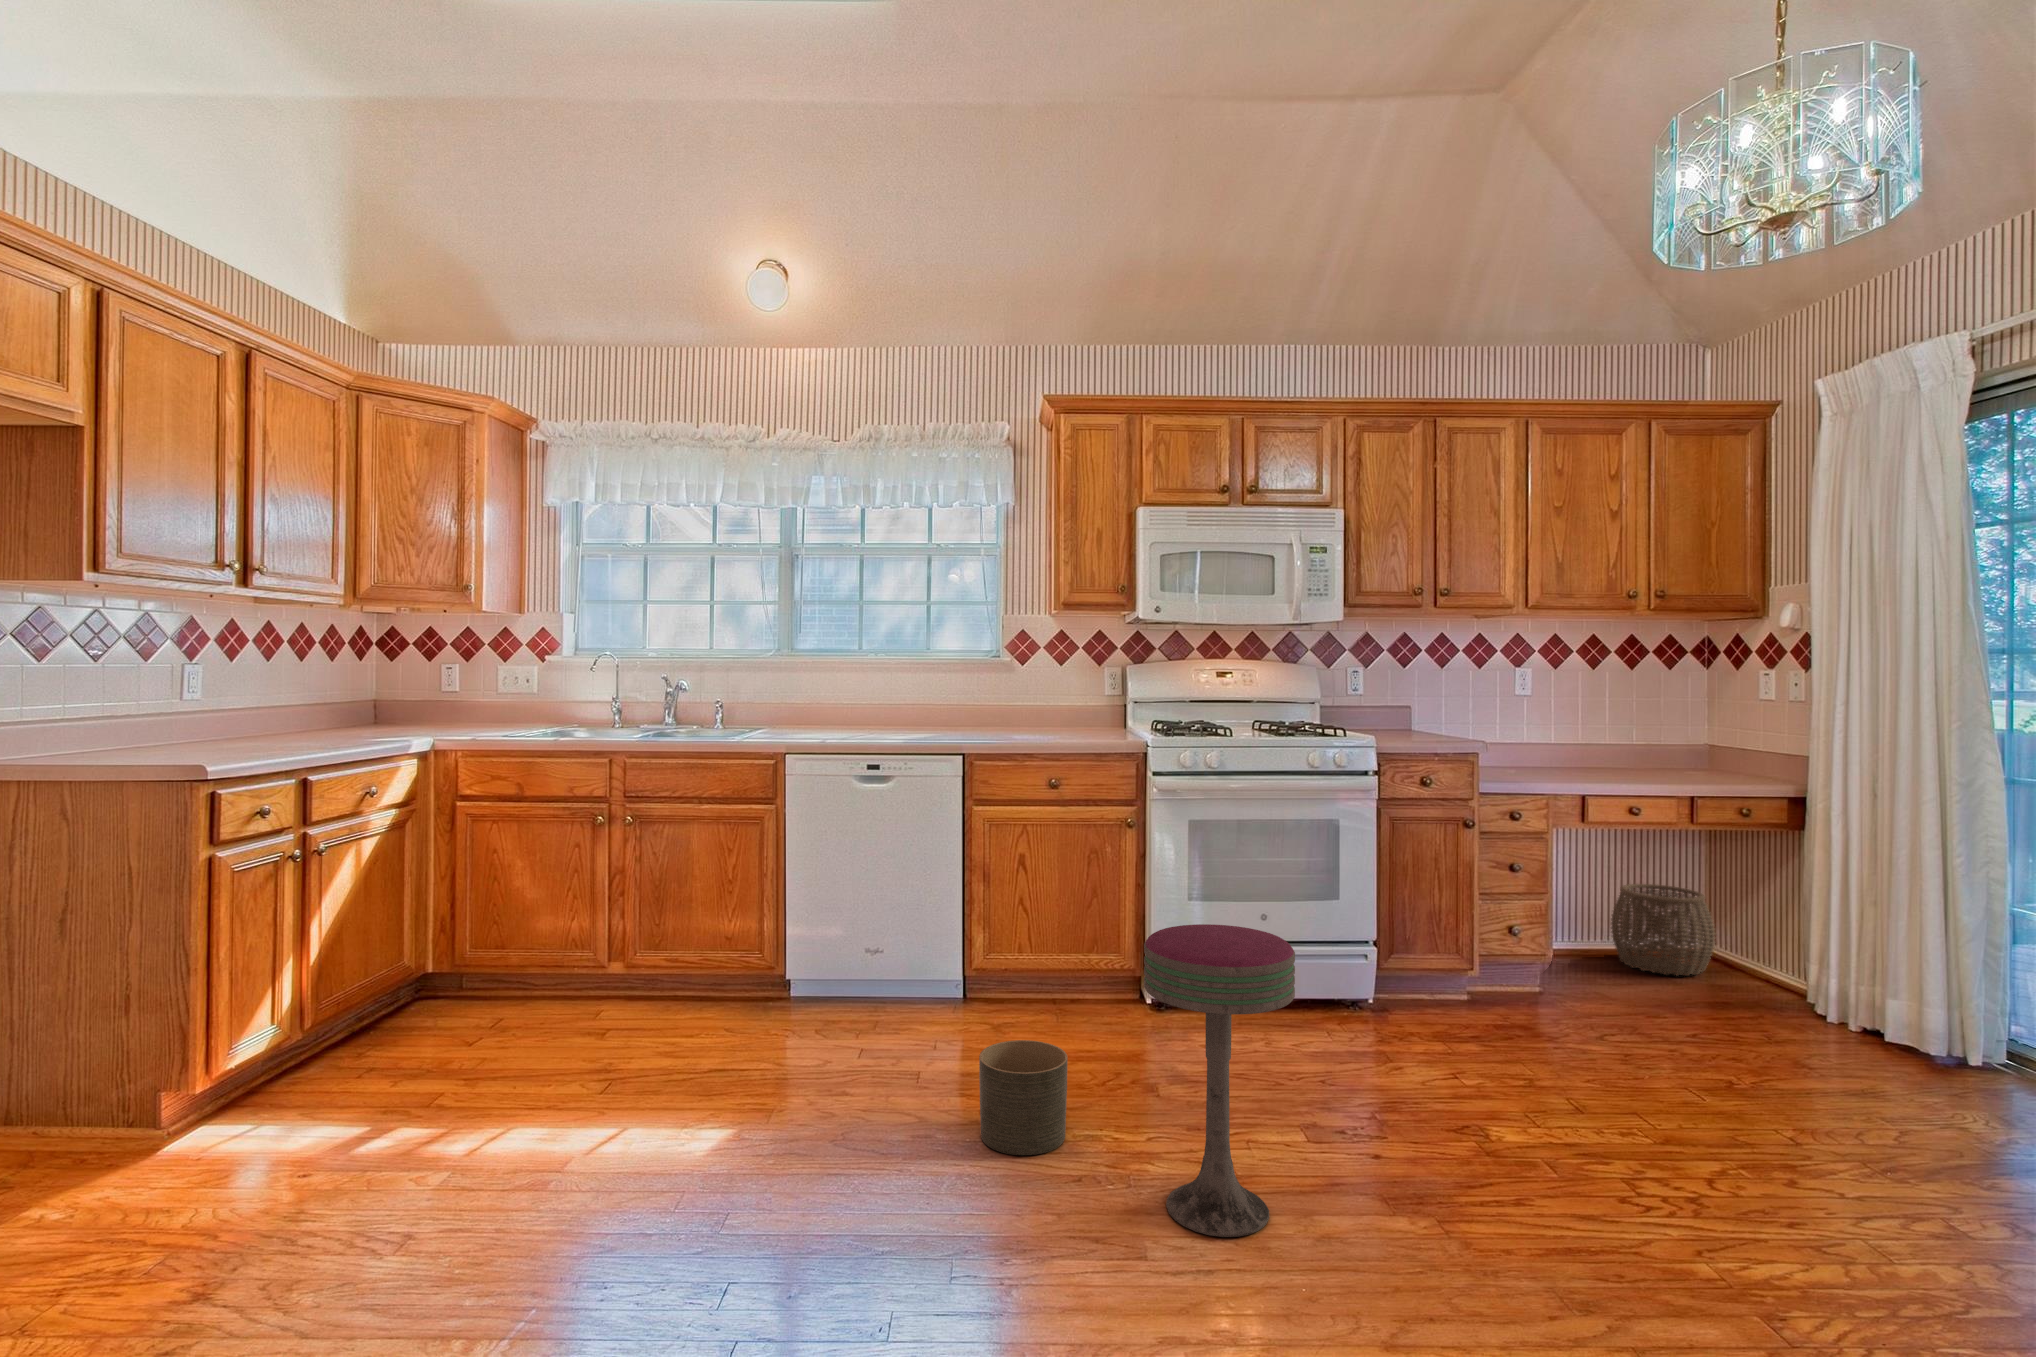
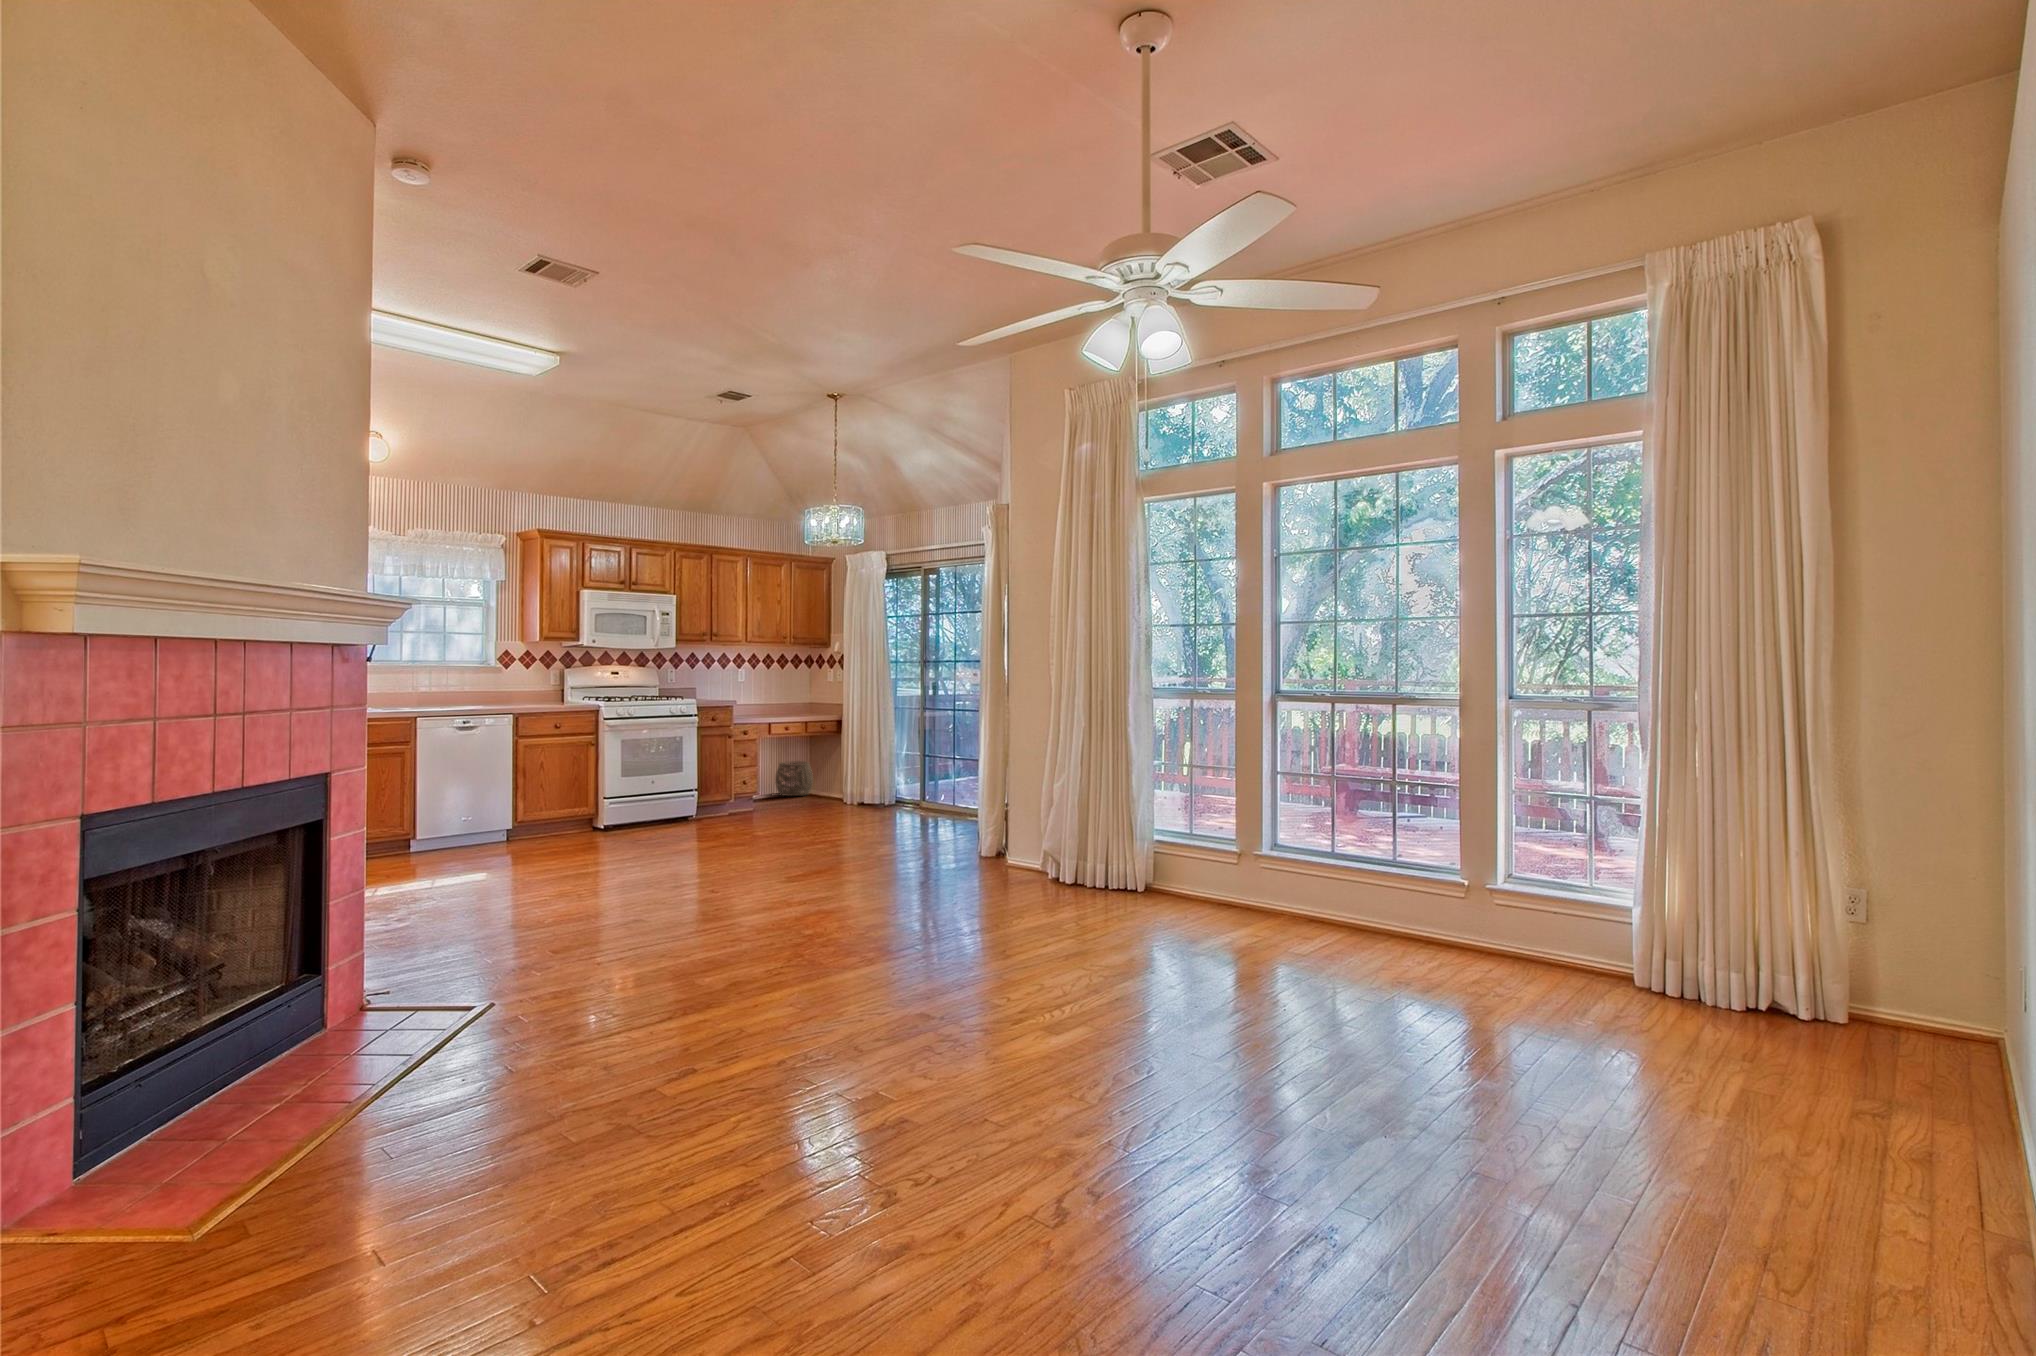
bar stool: present [1144,924,1295,1237] -> none [670,762,720,854]
planter: present [979,1040,1068,1155] -> none [592,819,628,855]

